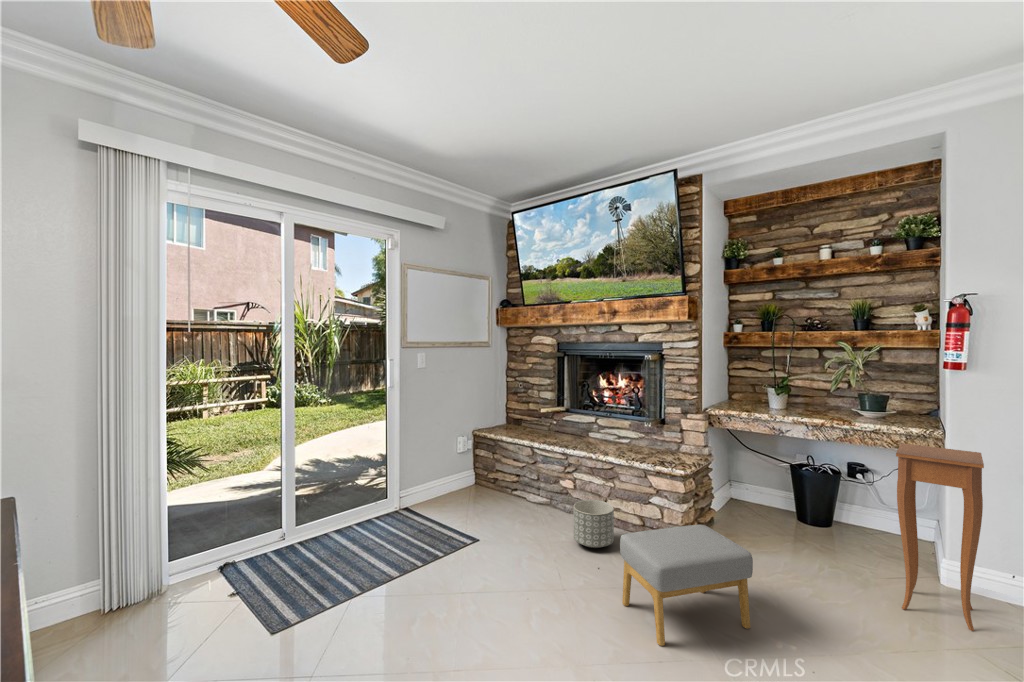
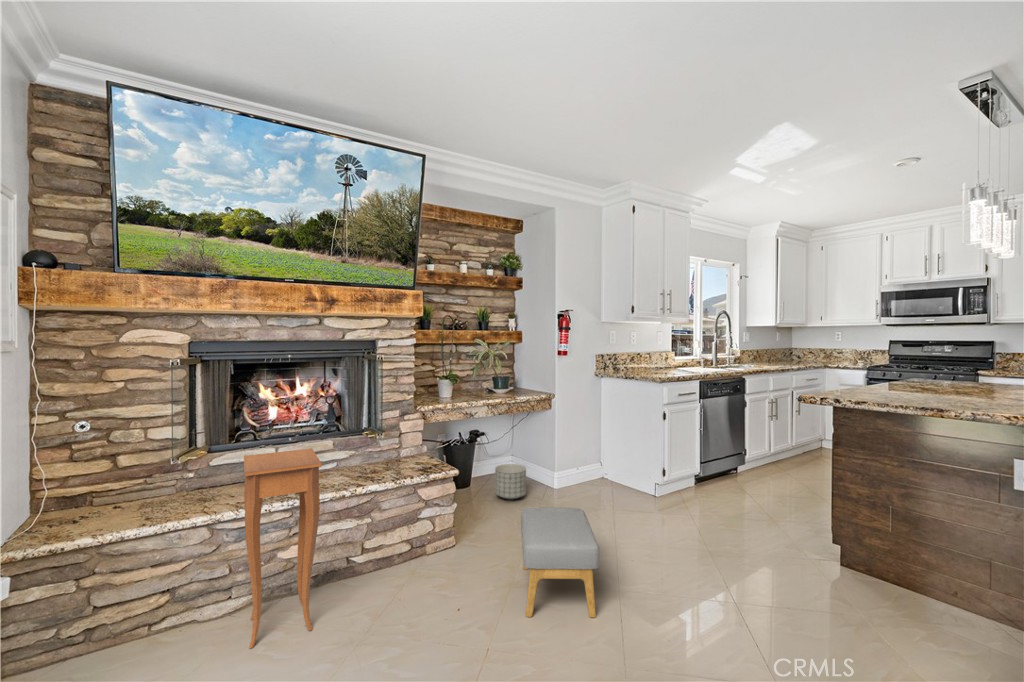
side table: present [896,443,984,631] -> present [244,448,321,648]
planter: present [573,500,614,548] -> present [495,464,526,500]

